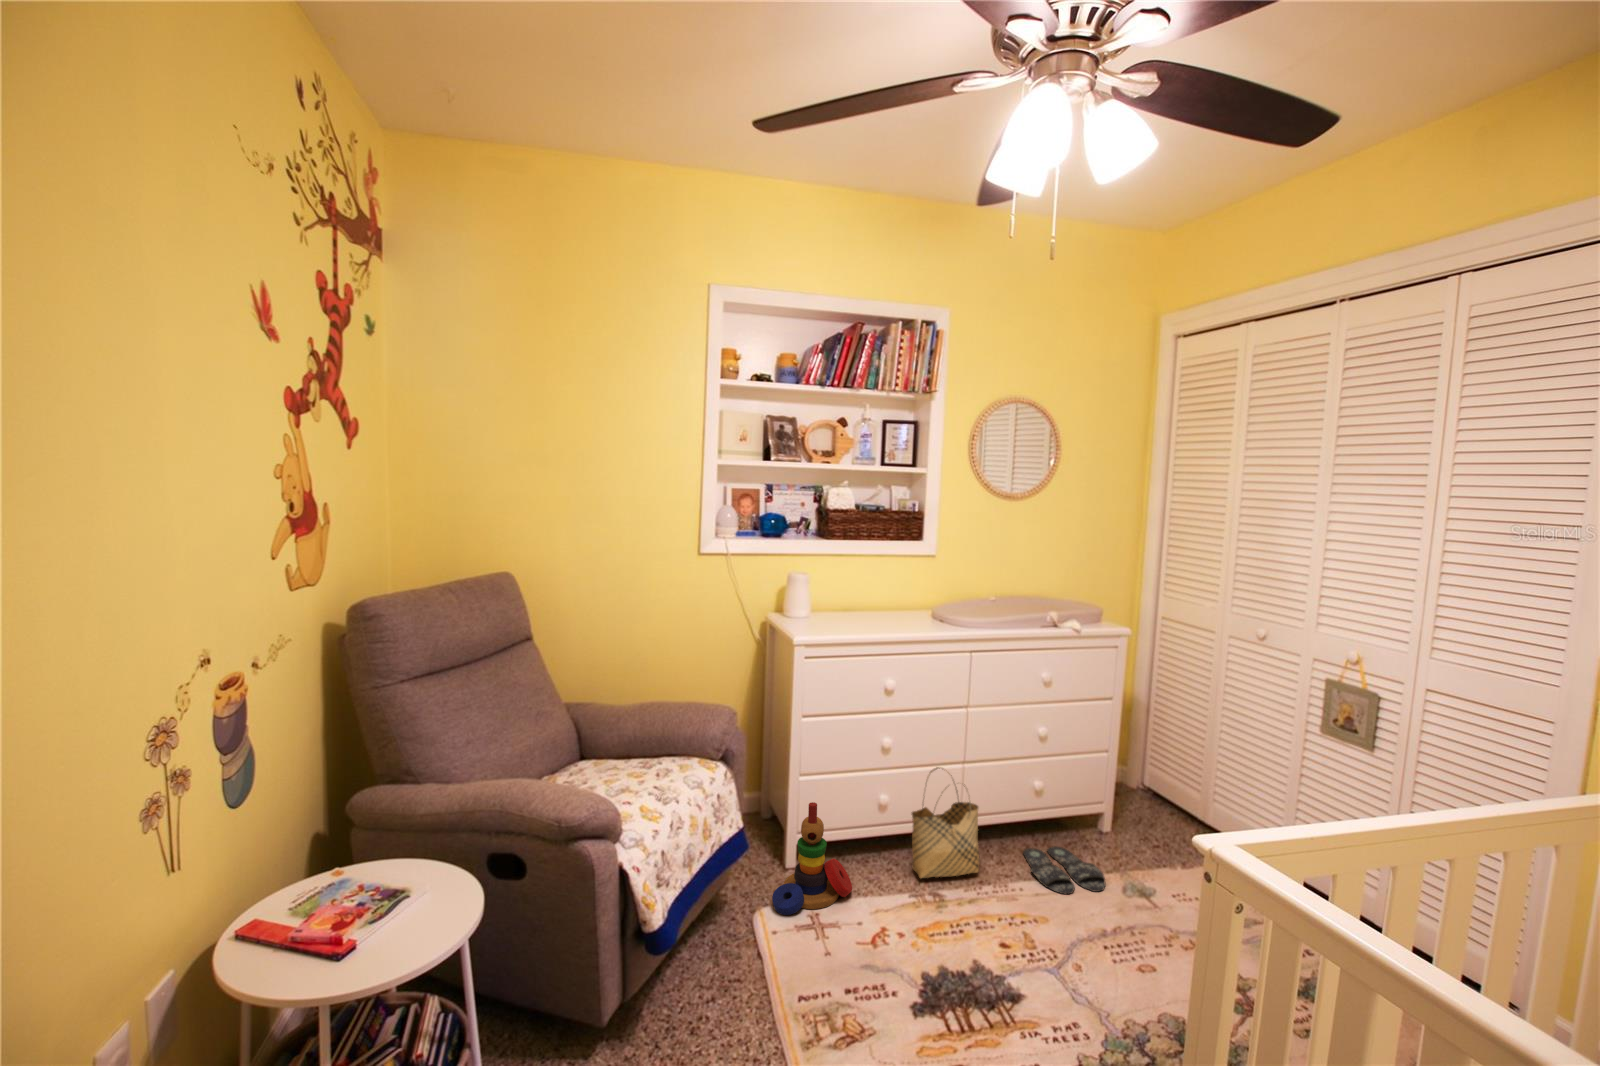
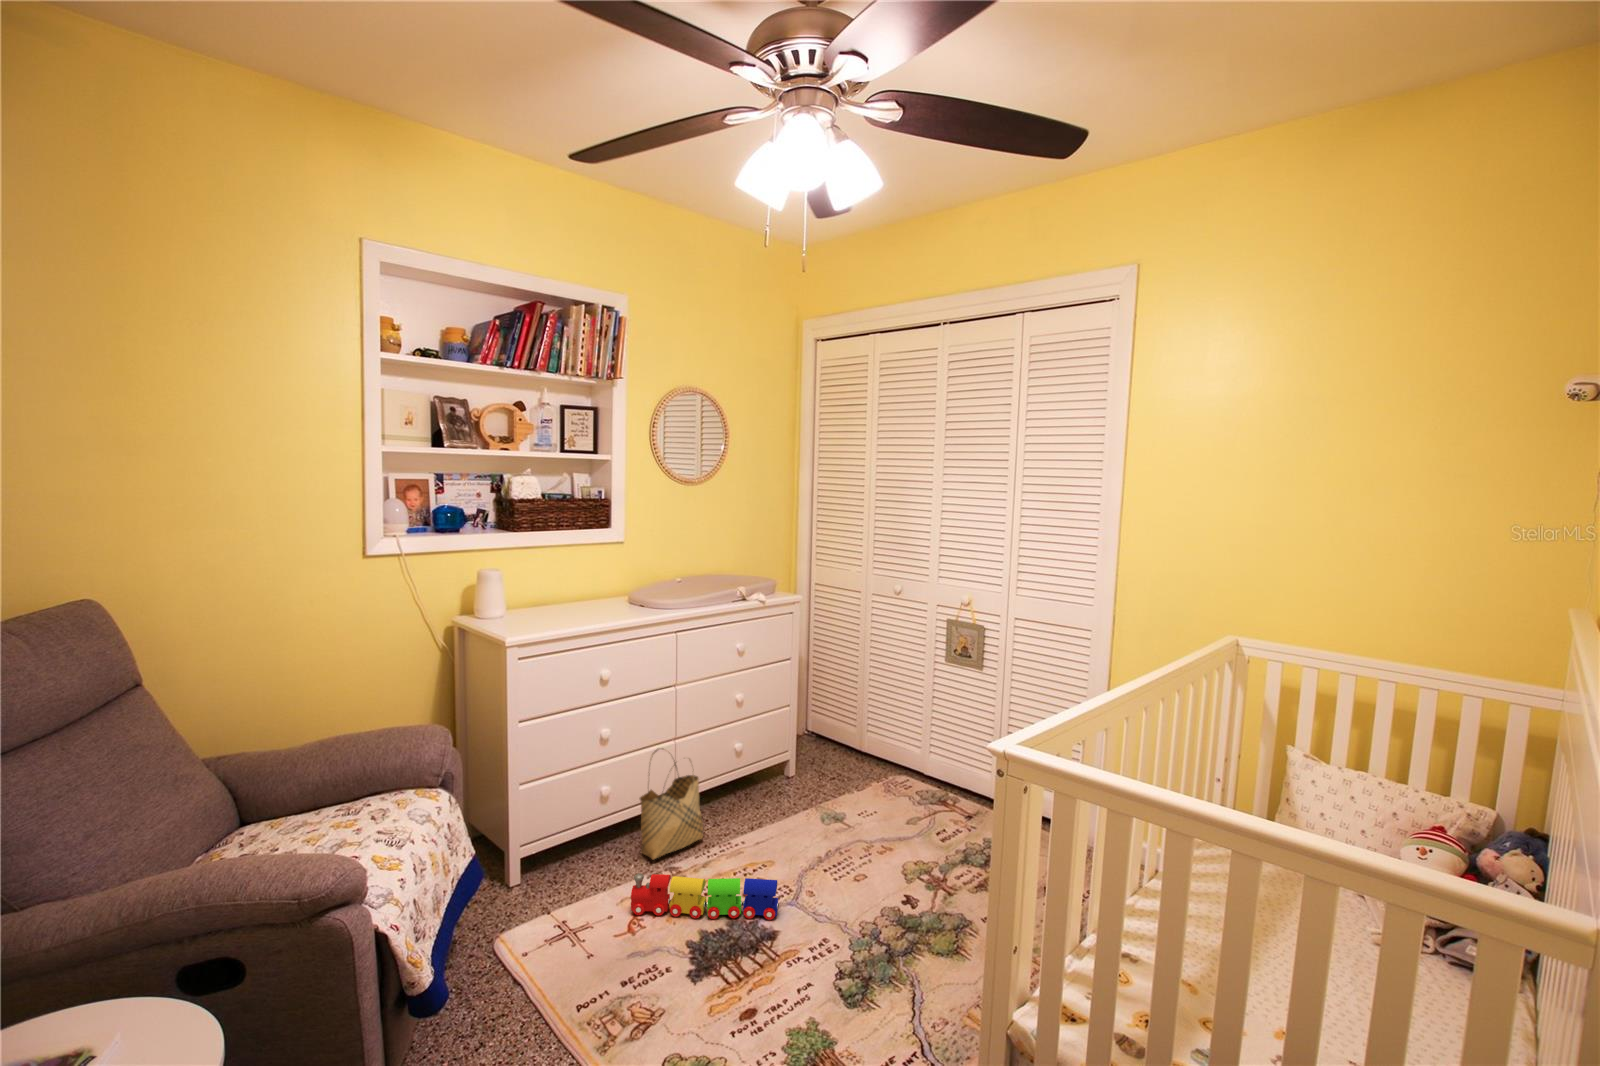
stacking toy: present [772,802,852,915] -> none [507,813,591,943]
slippers: present [1023,846,1105,894] -> none [733,796,806,834]
toy train: none [882,886,1033,983] -> present [631,873,779,920]

